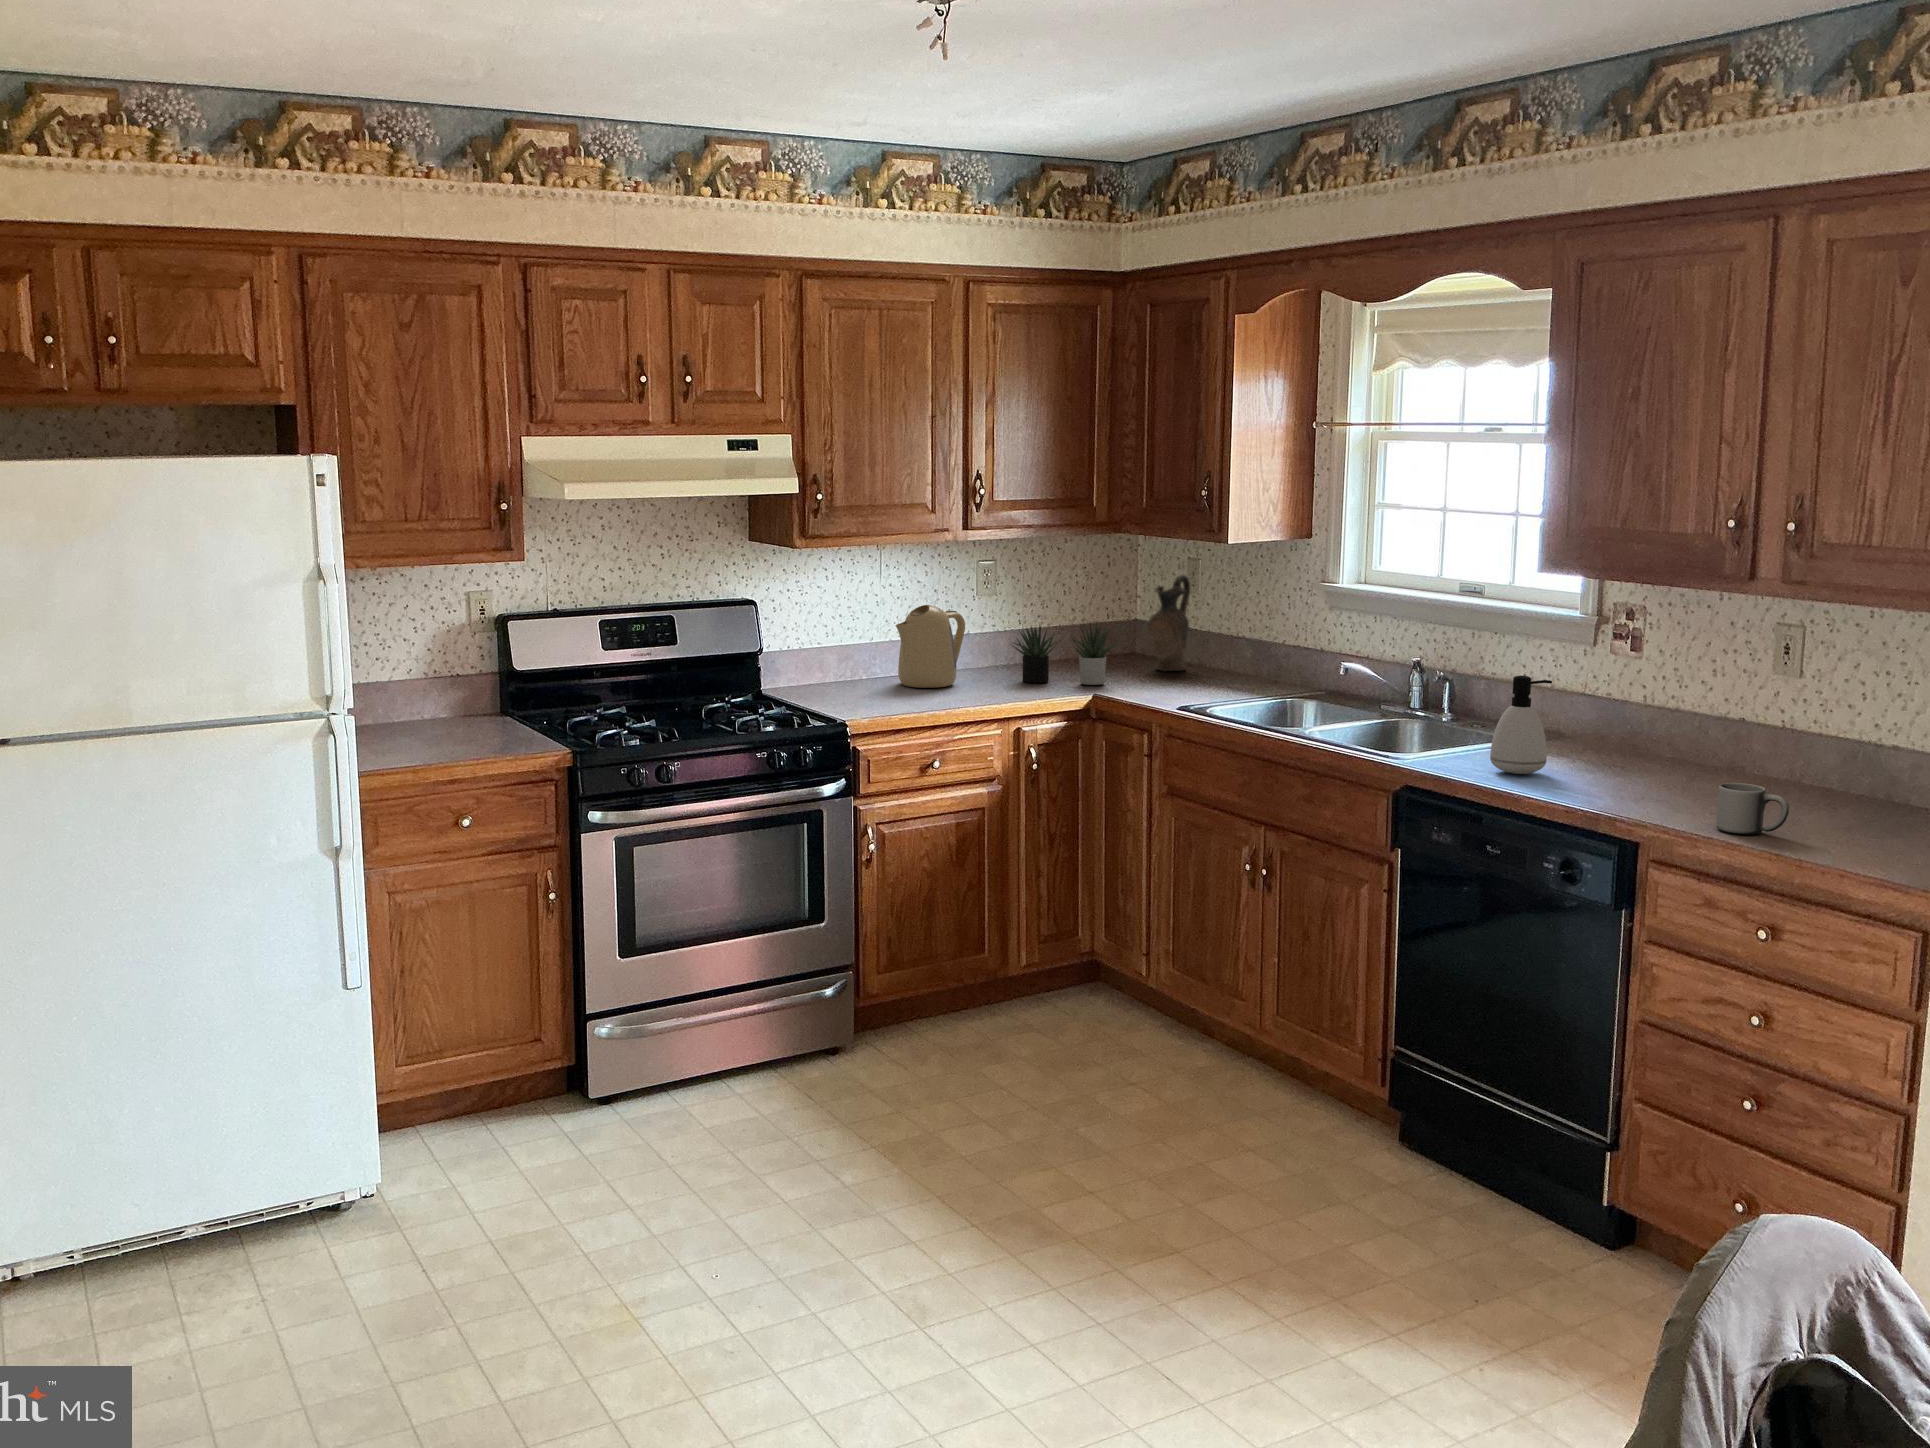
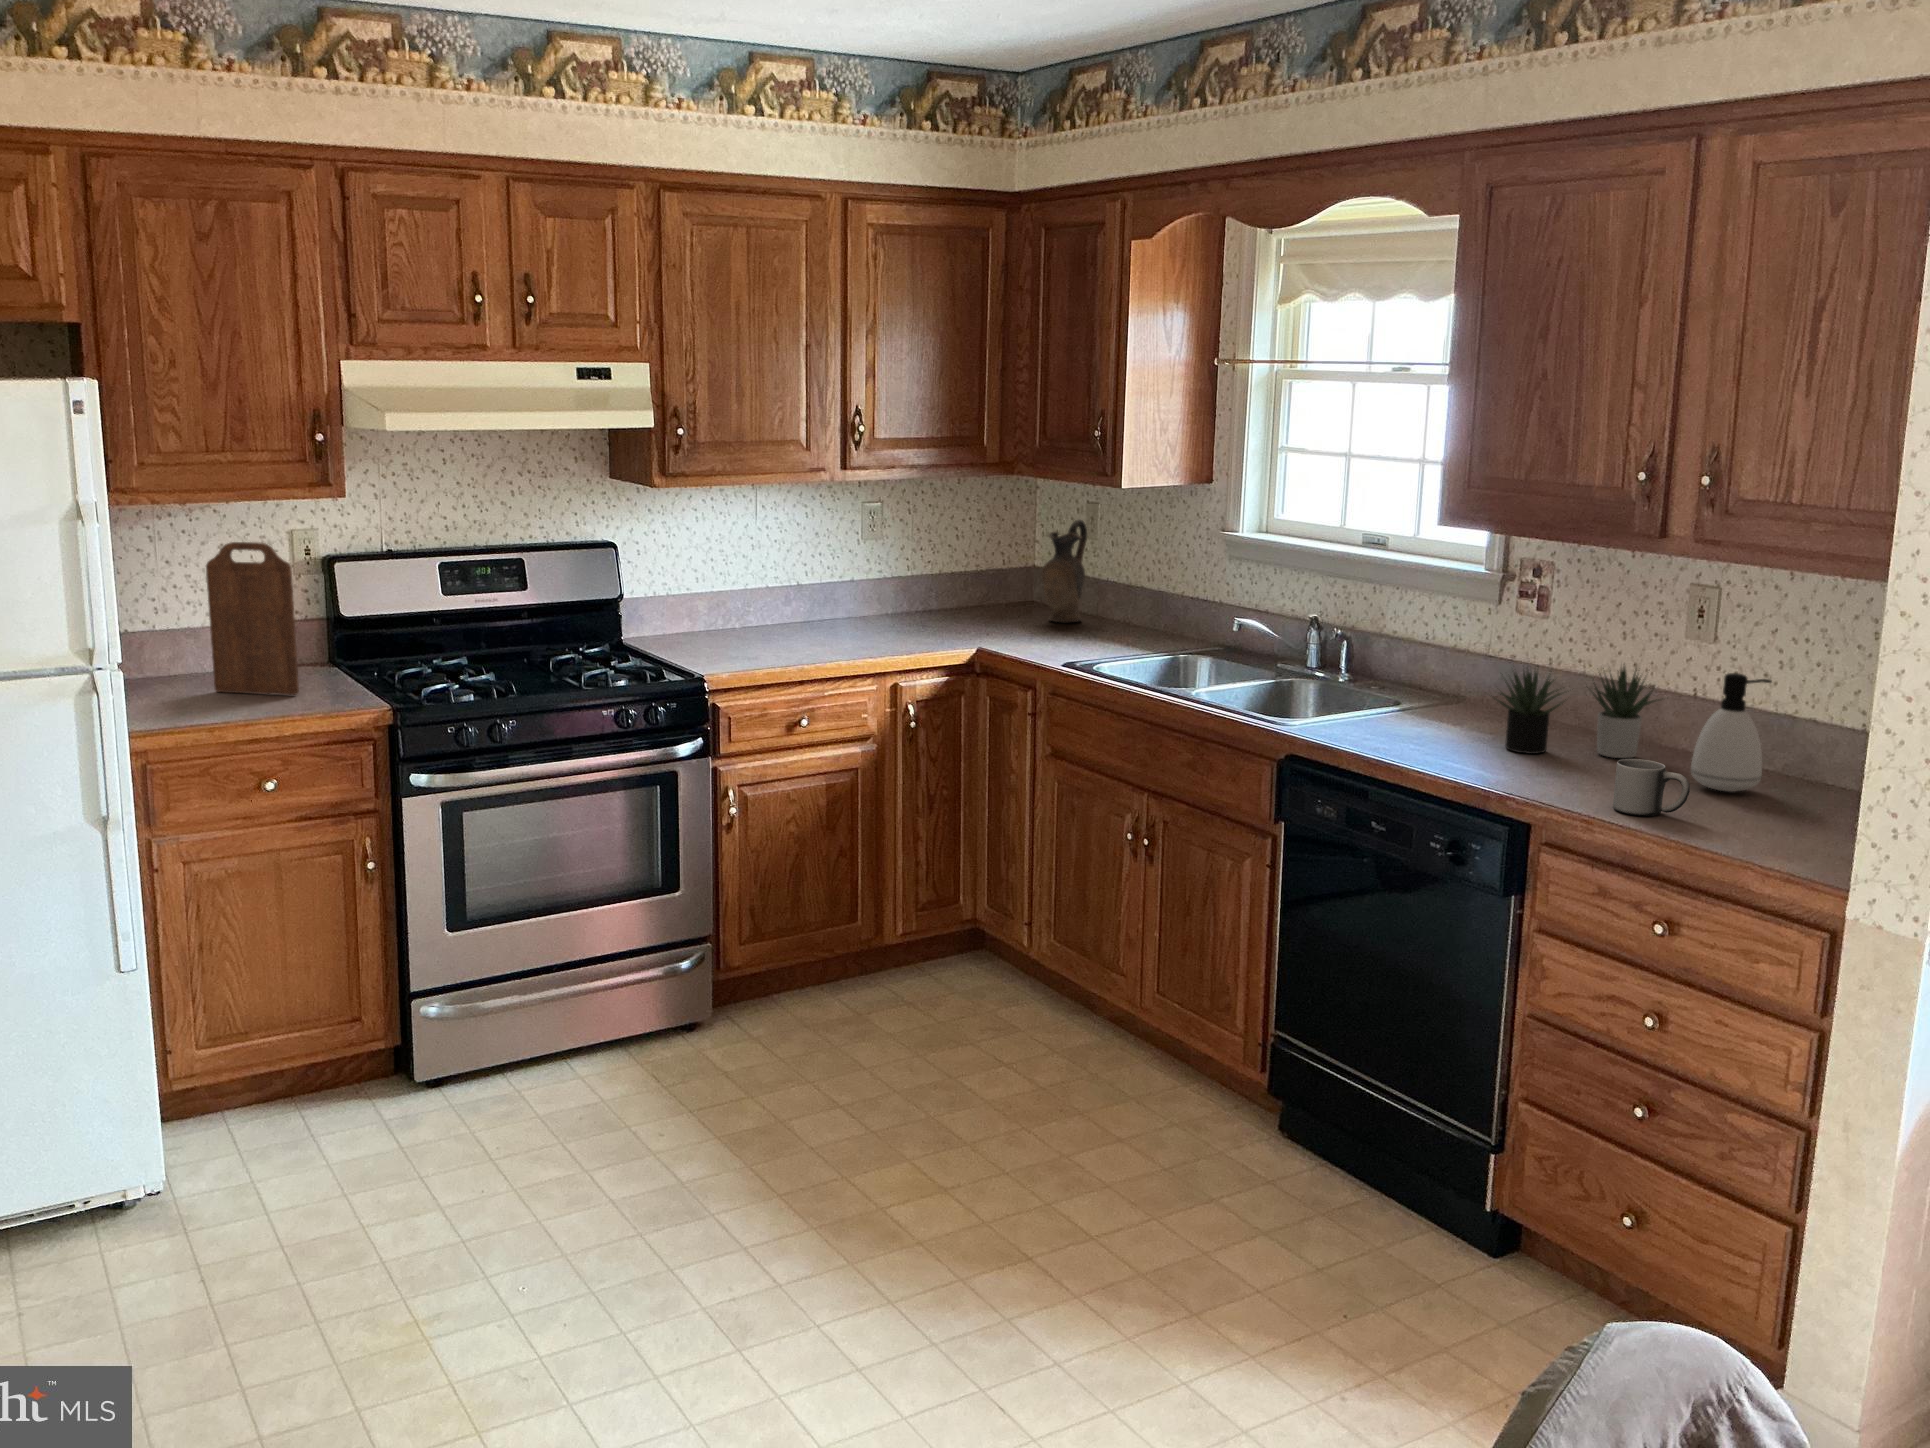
cutting board: none [401,601,484,740] -> present [206,542,299,695]
kettle: present [895,605,965,688] -> none [766,550,843,639]
succulent plant: present [1012,623,1120,685] -> present [1496,666,1658,758]
soap dispenser: present [1490,676,1552,774] -> present [1691,673,1772,792]

